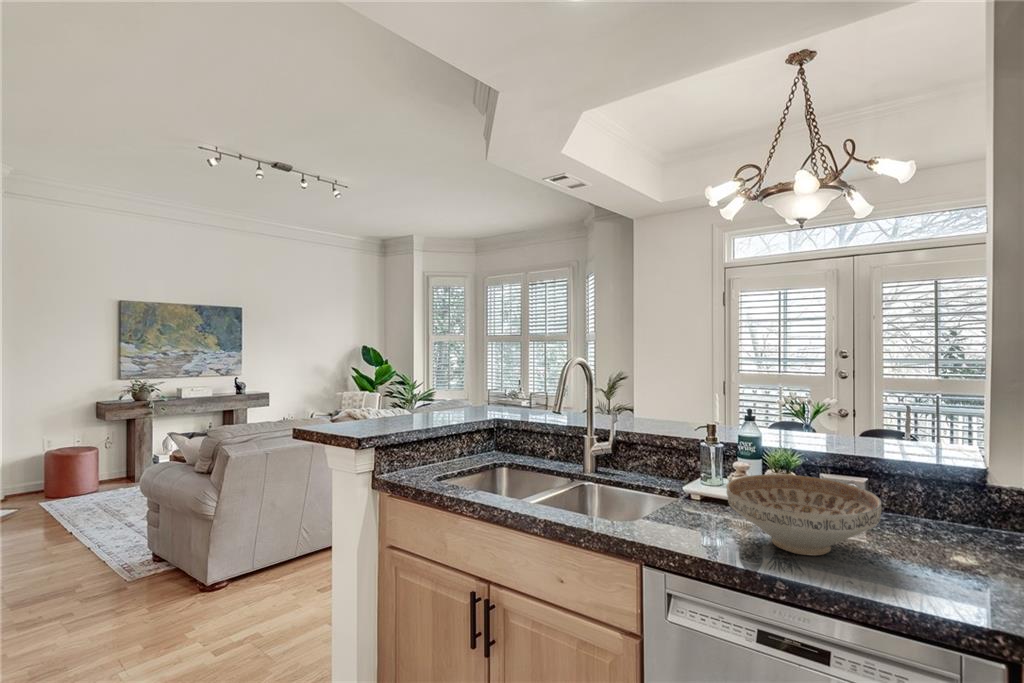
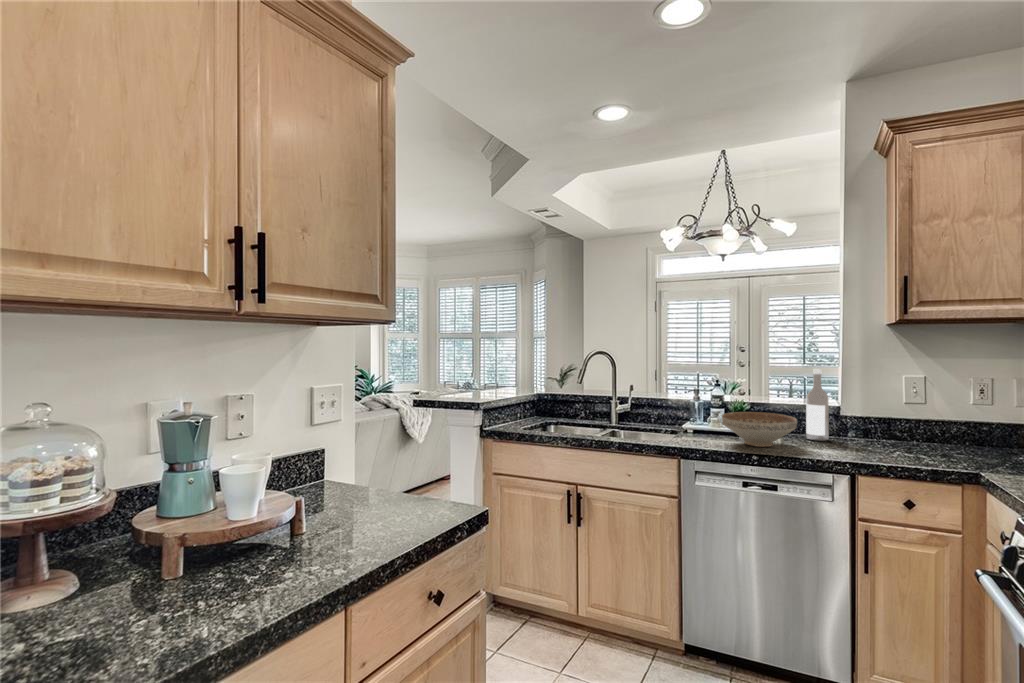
wine bottle: none [911,396,961,543] -> present [806,369,829,441]

